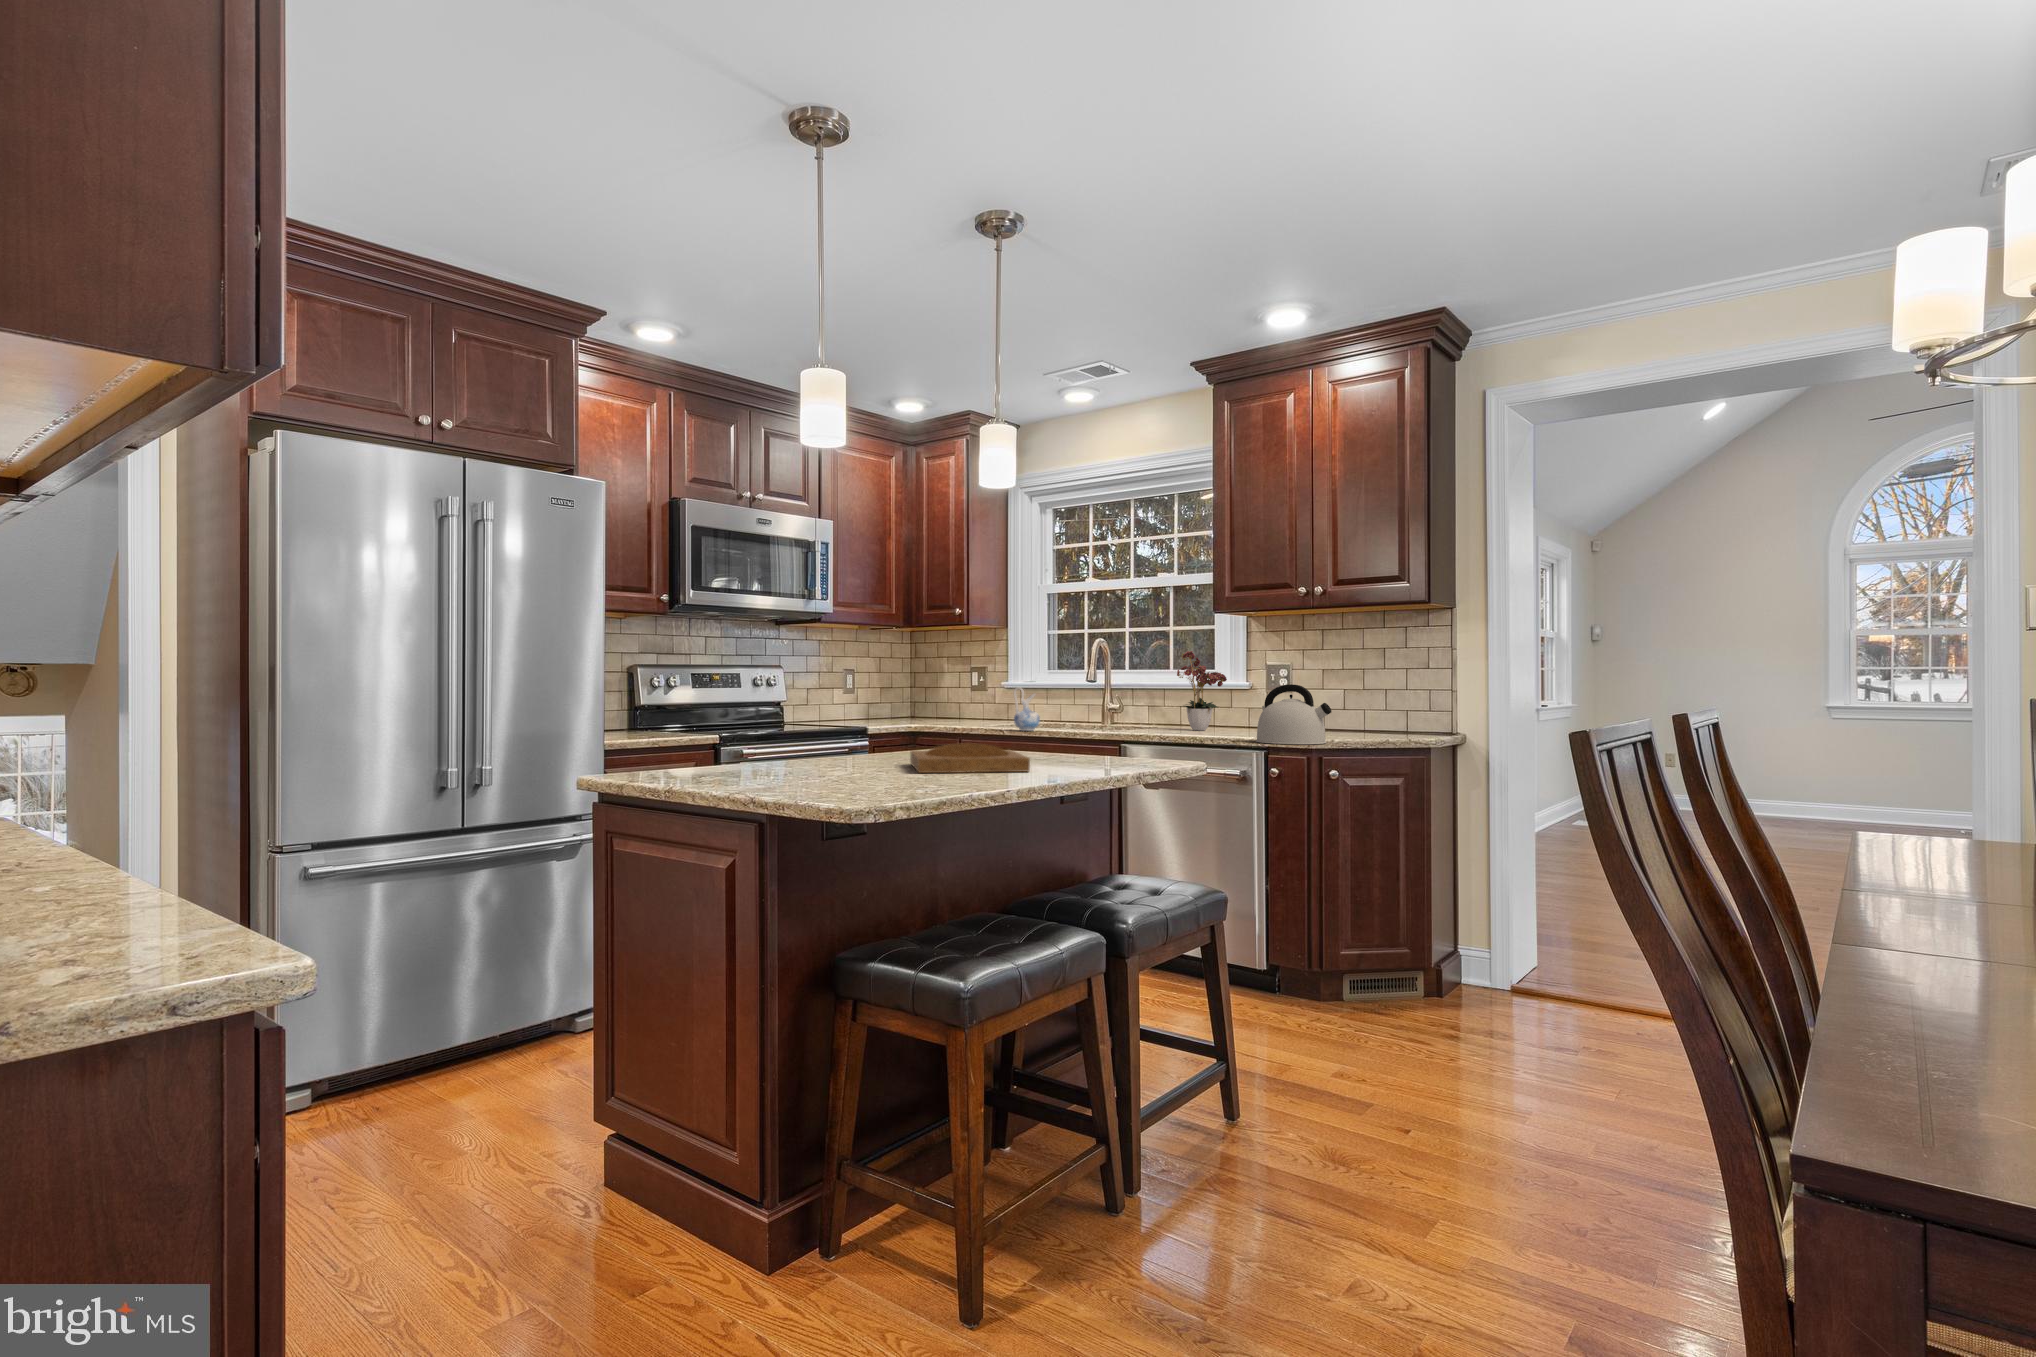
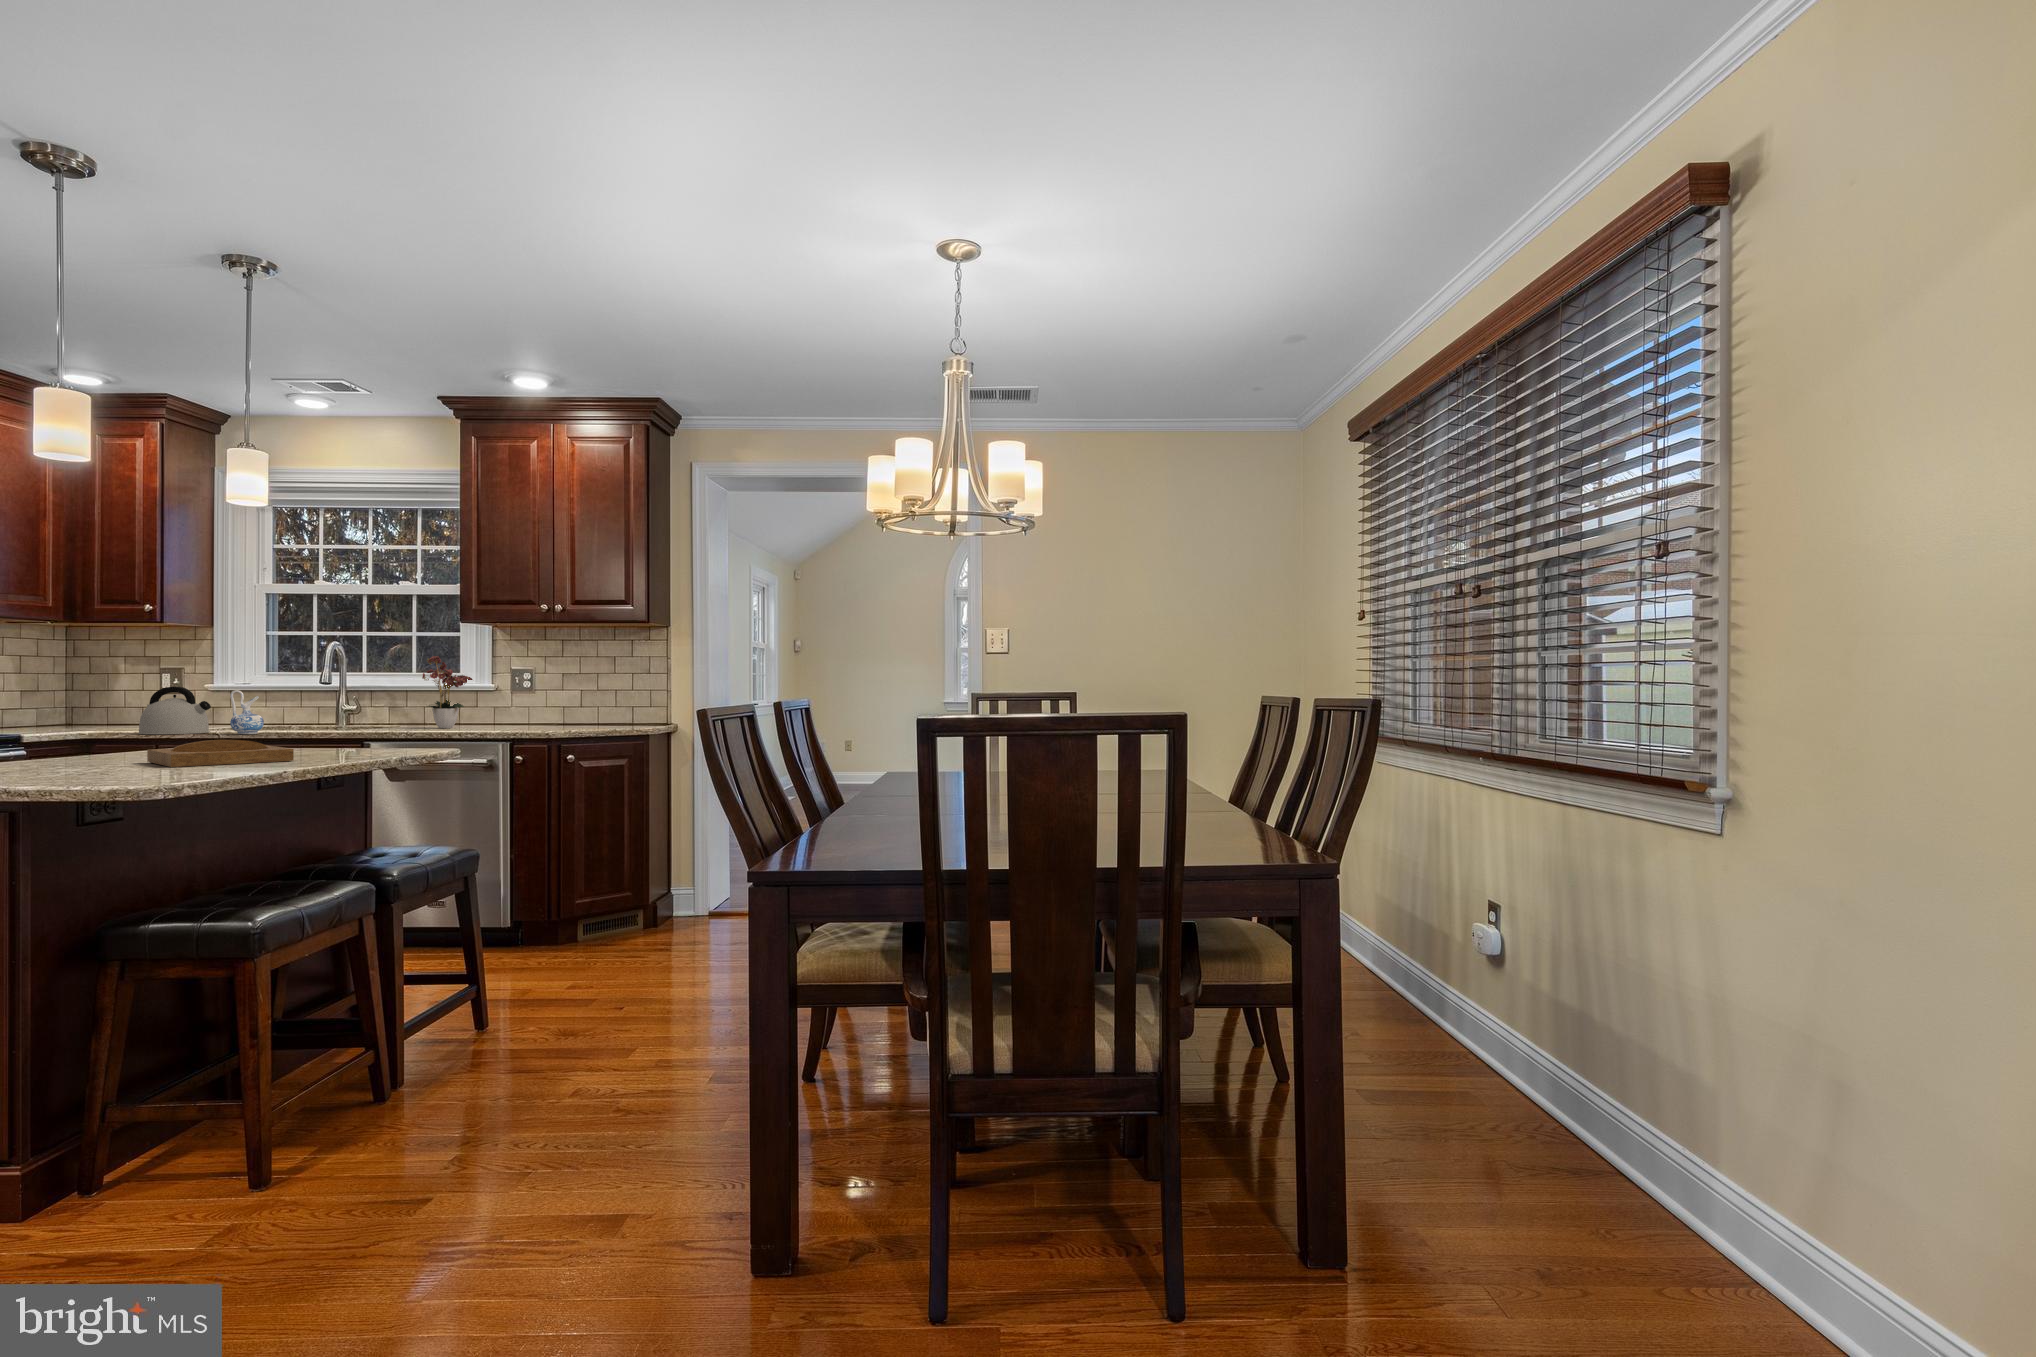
kettle: present [1256,684,1331,744] -> present [138,687,211,734]

